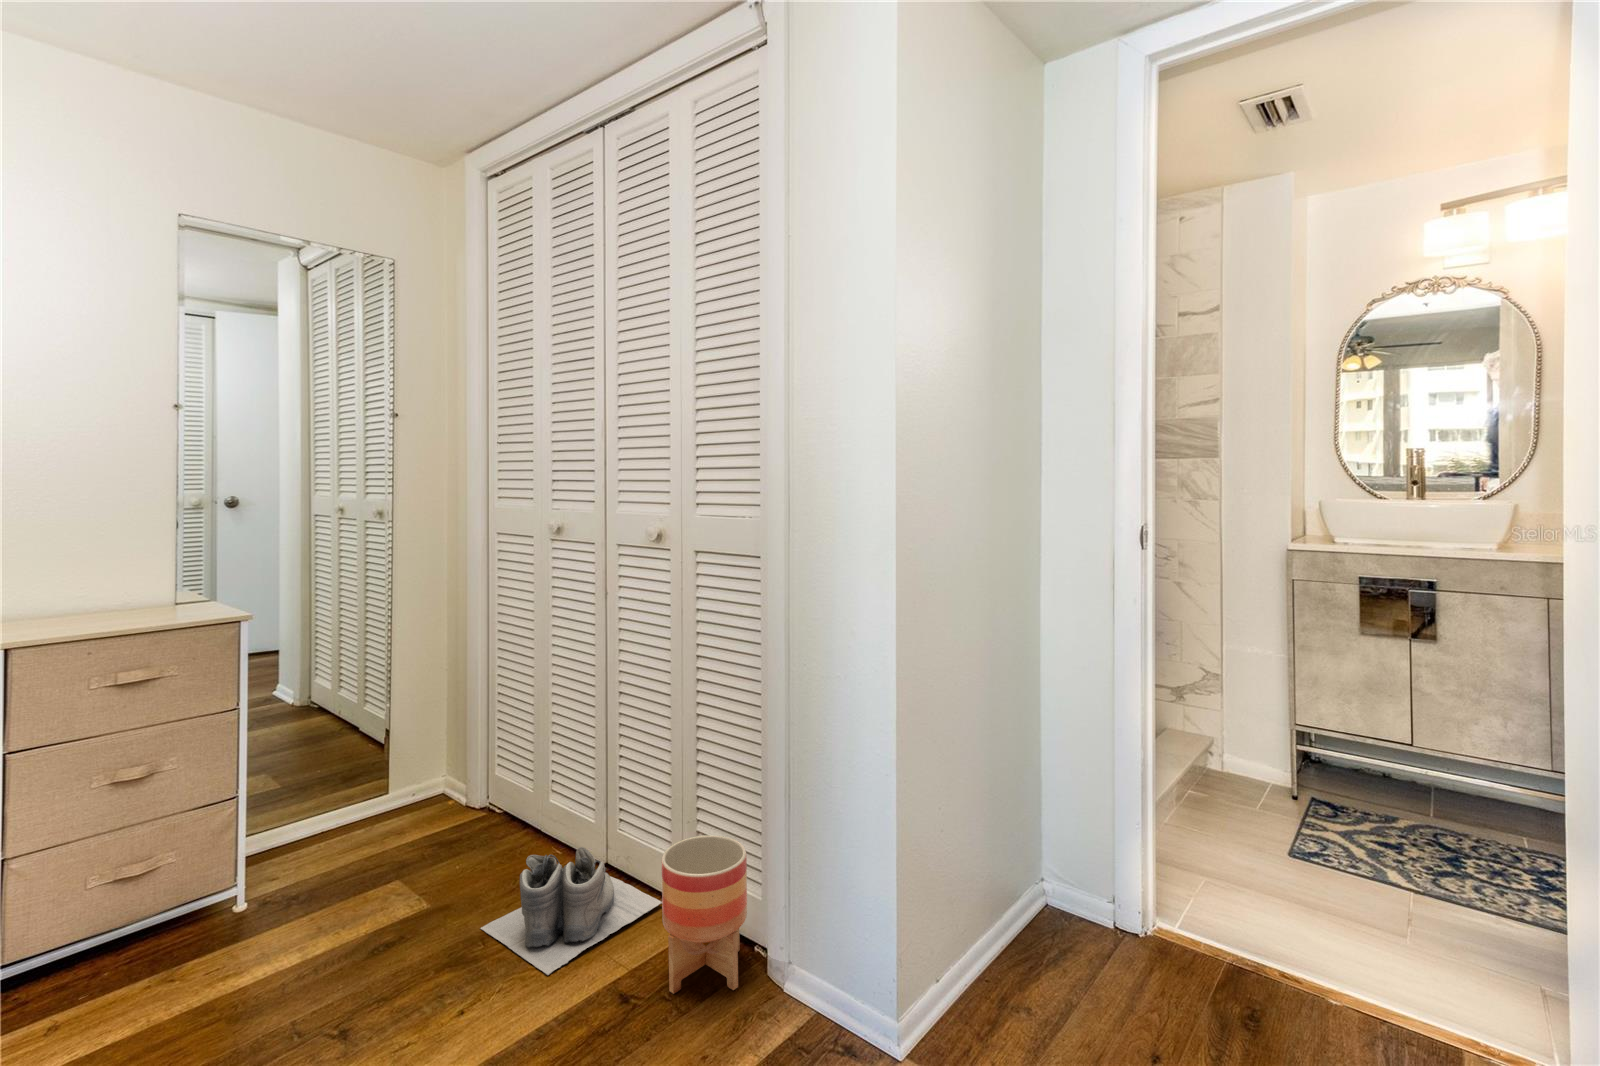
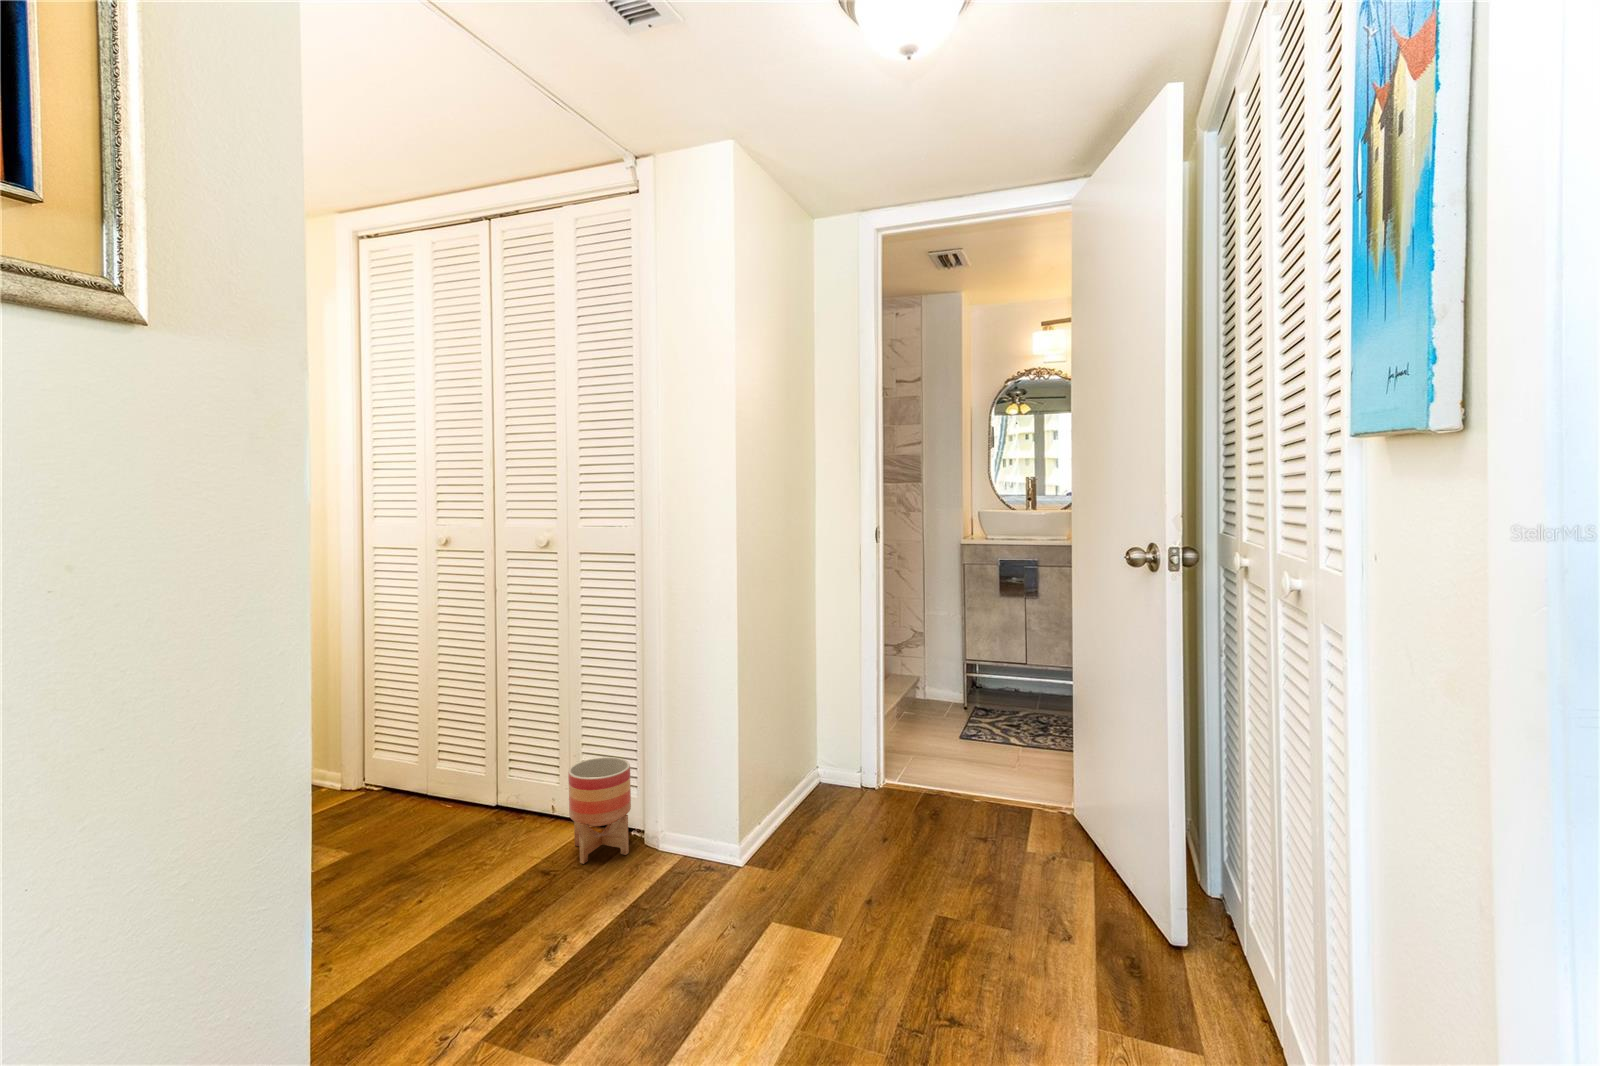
boots: present [480,847,662,975] -> none [402,785,550,872]

